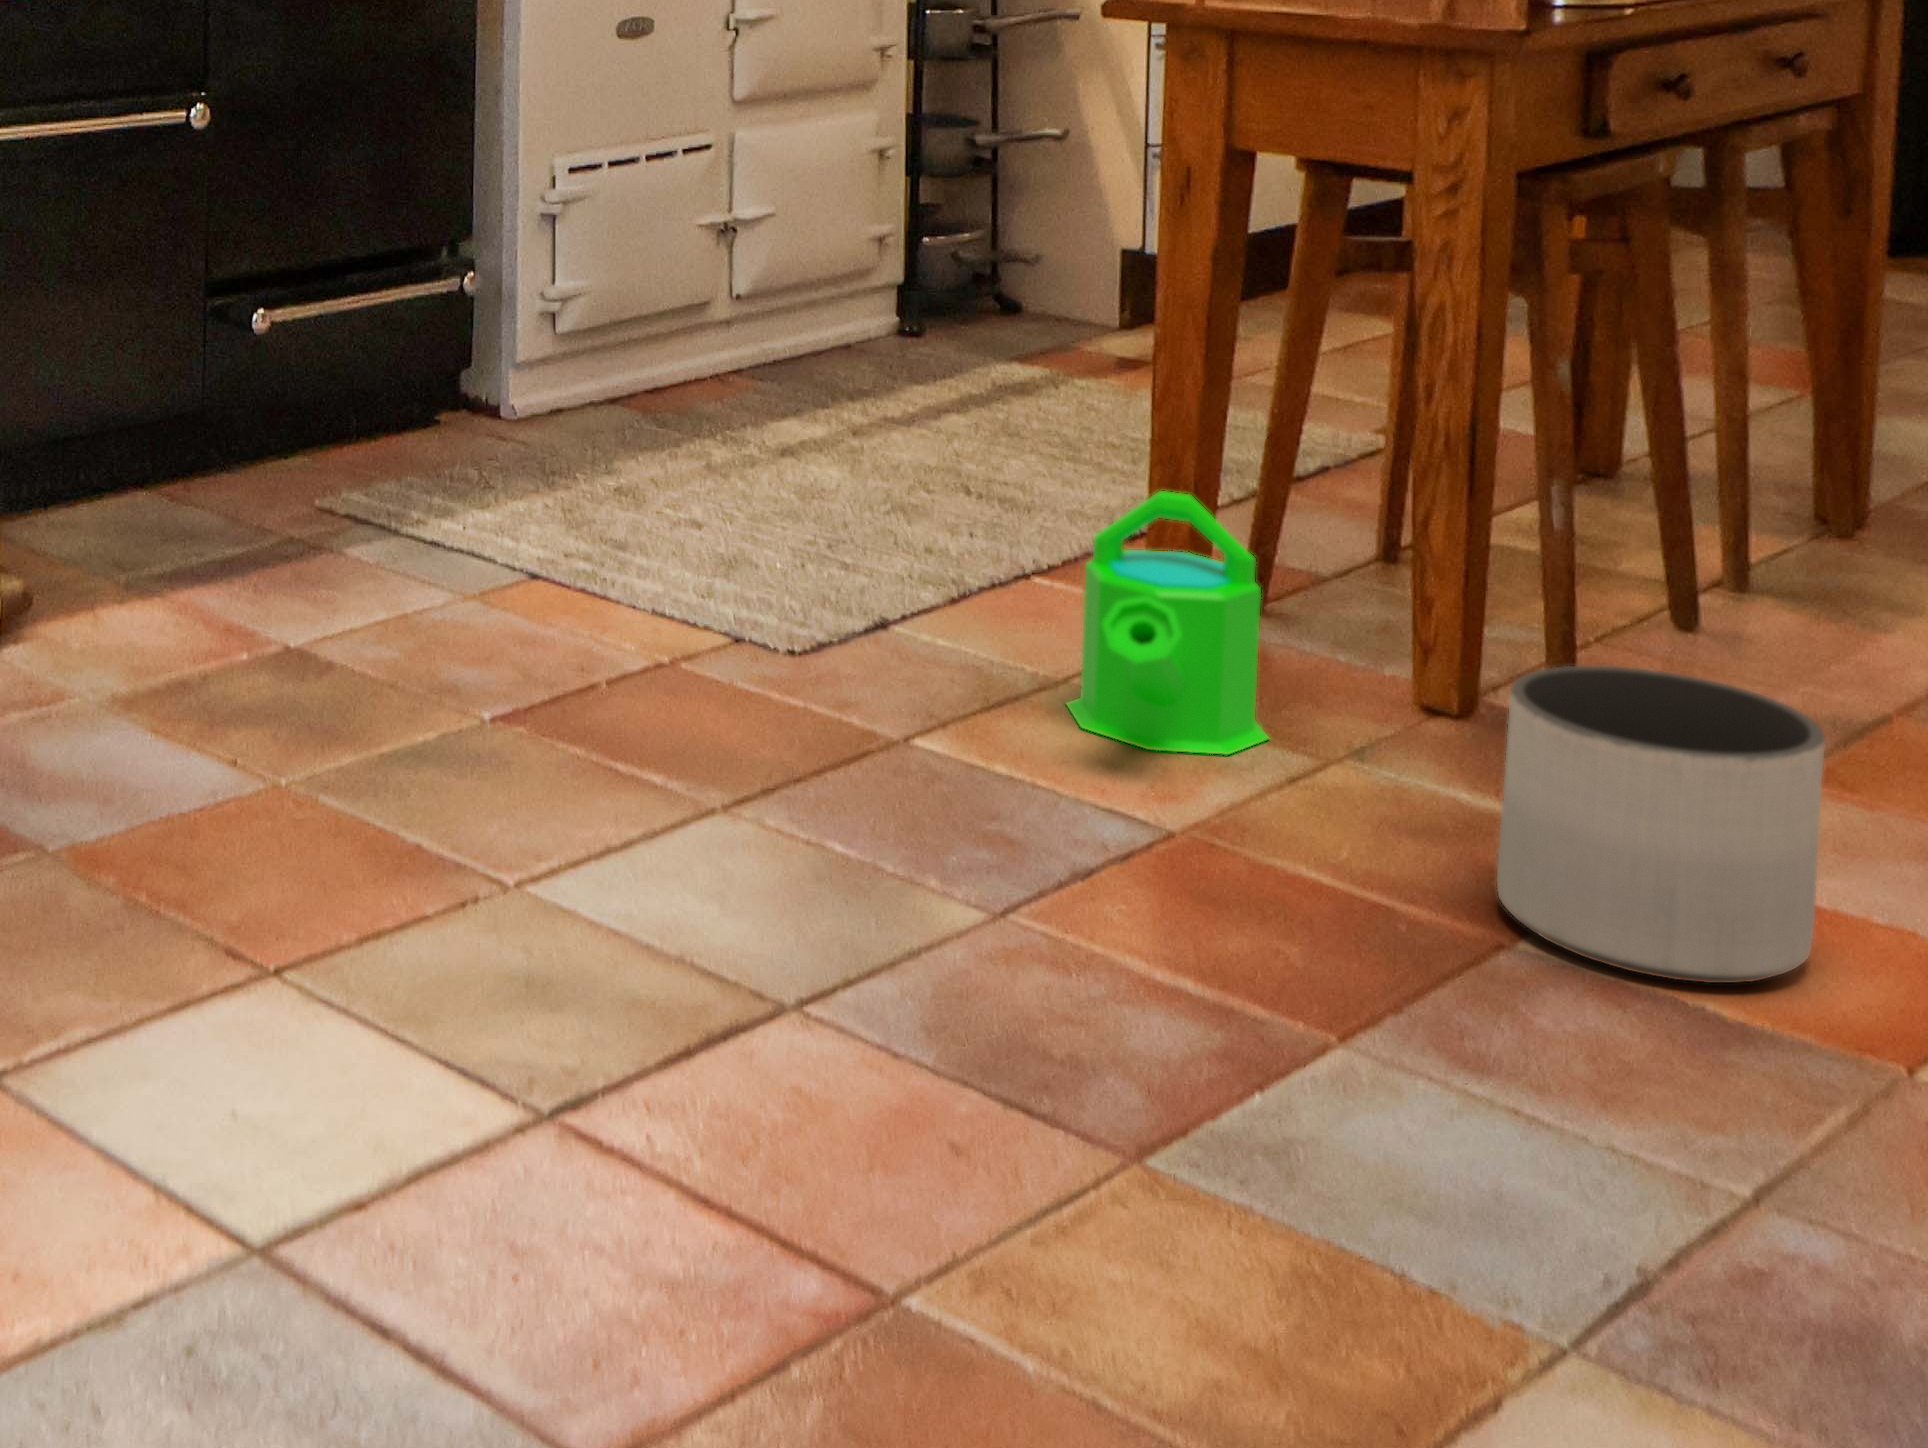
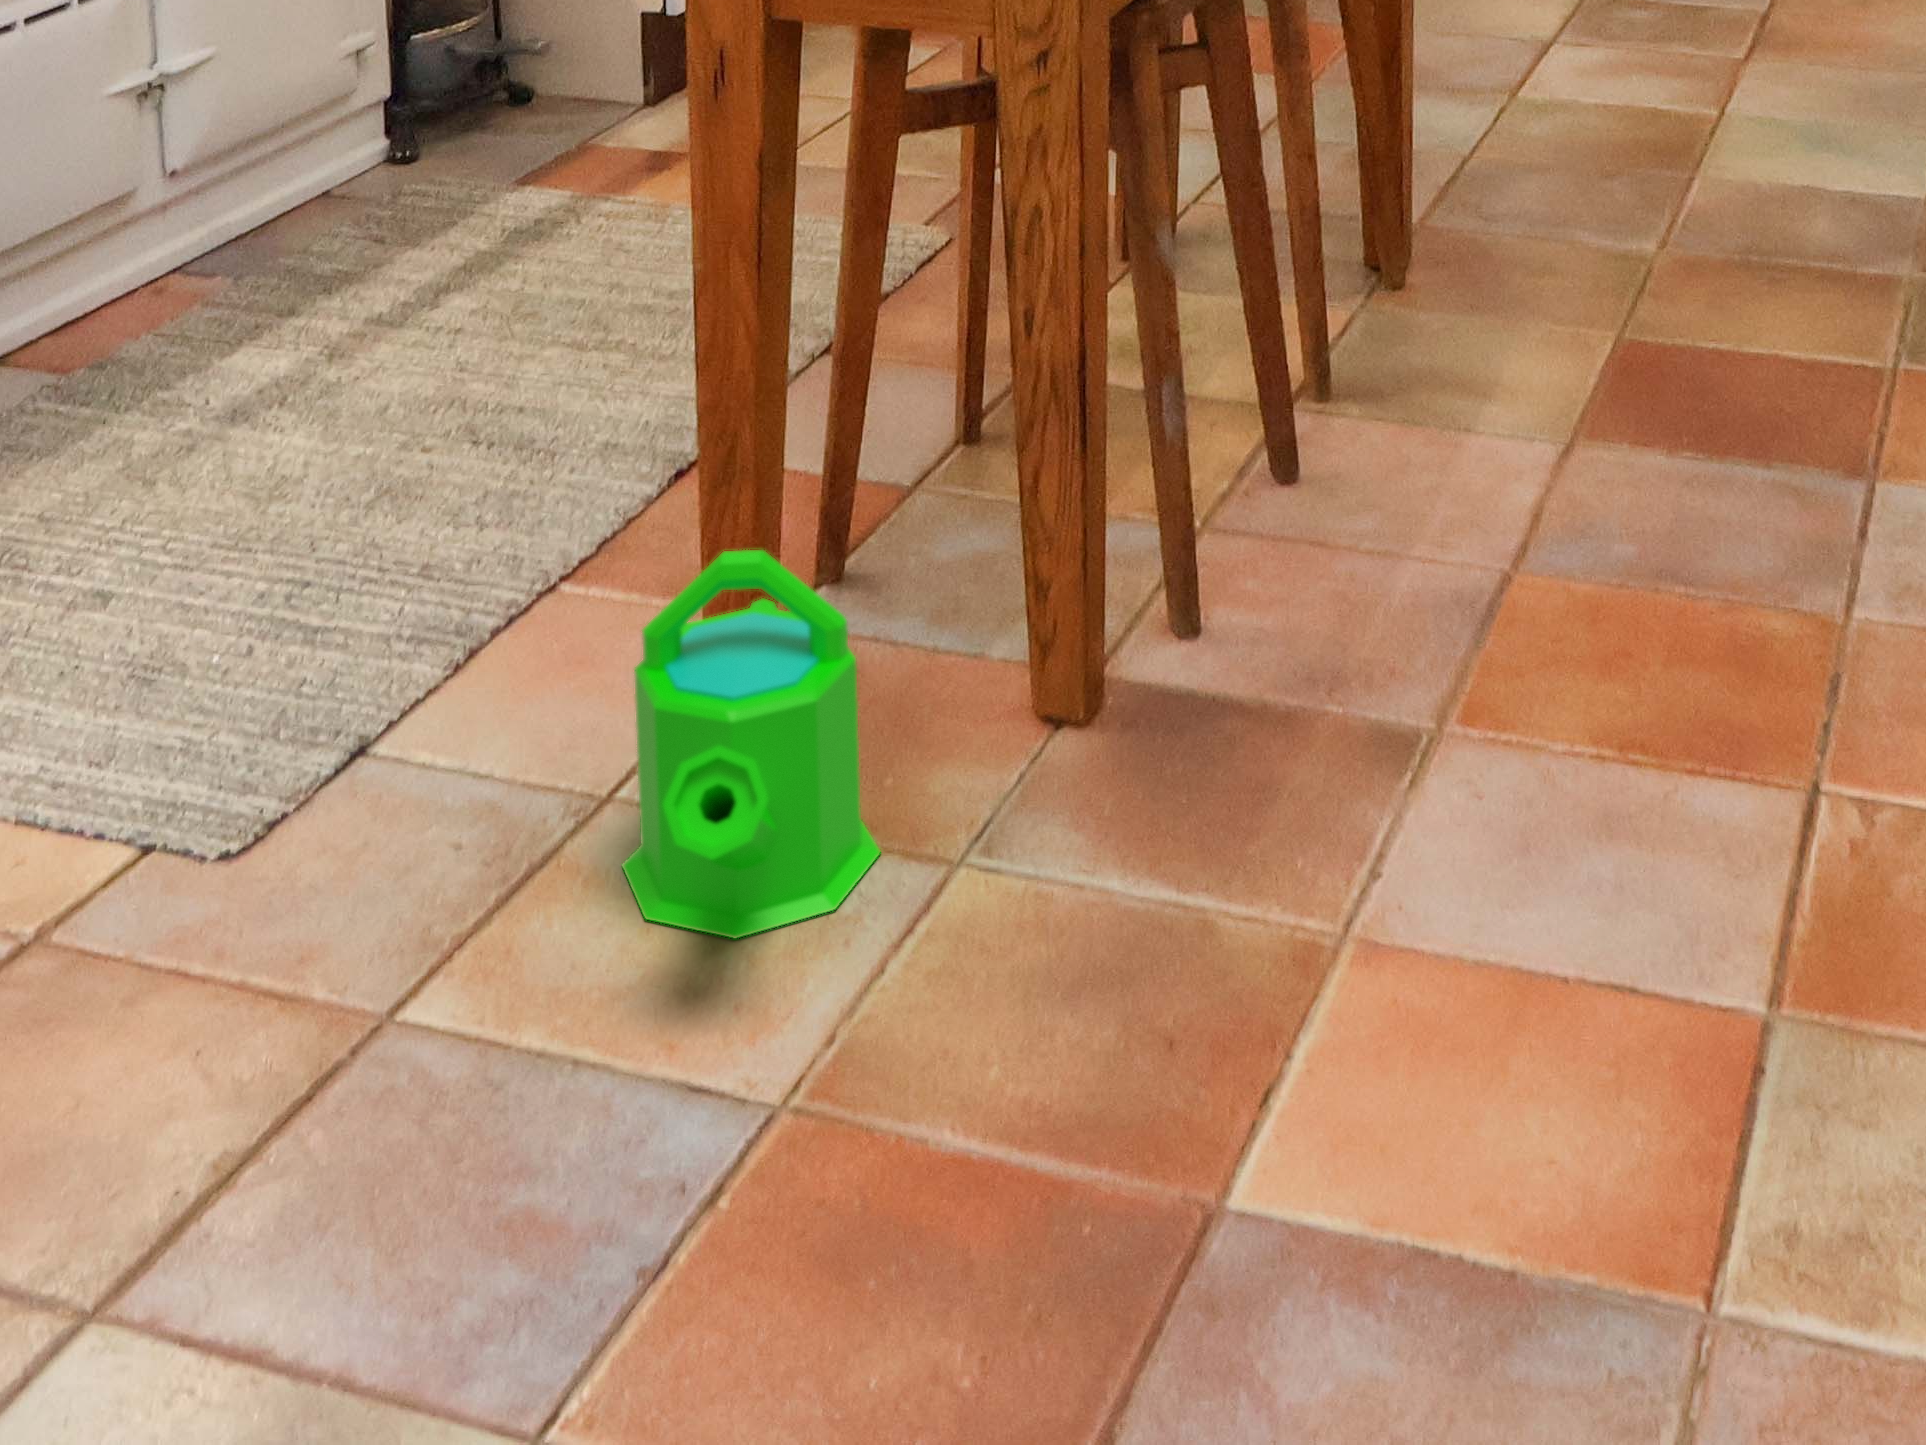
planter: present [1497,666,1825,983] -> none [1184,739,1528,1227]

